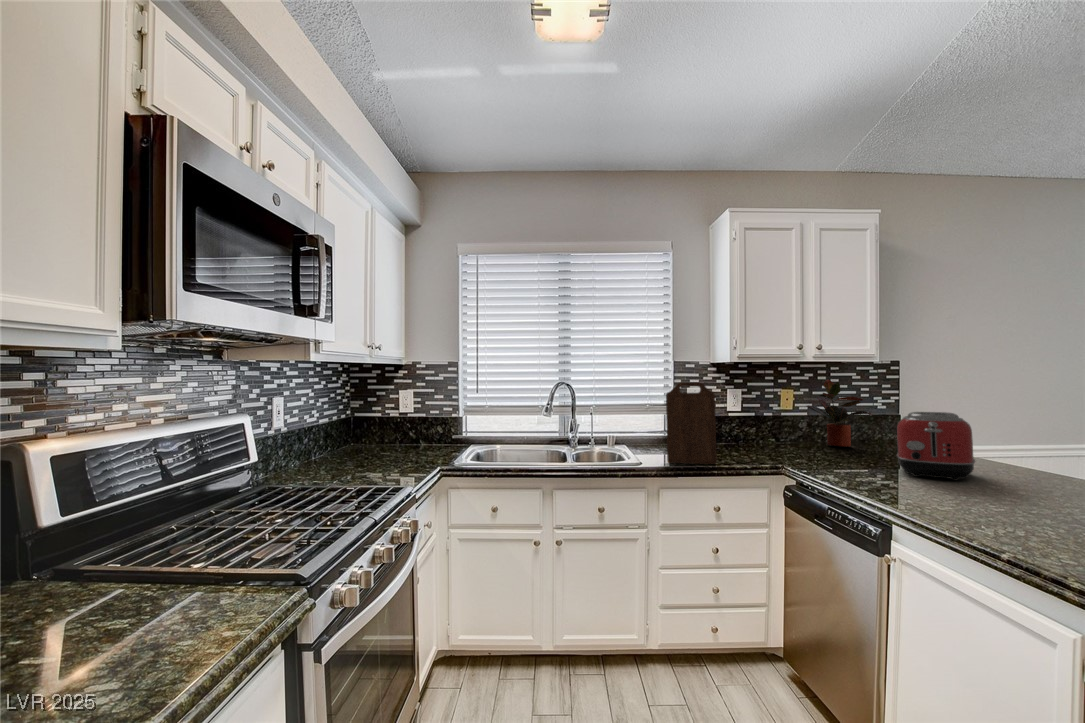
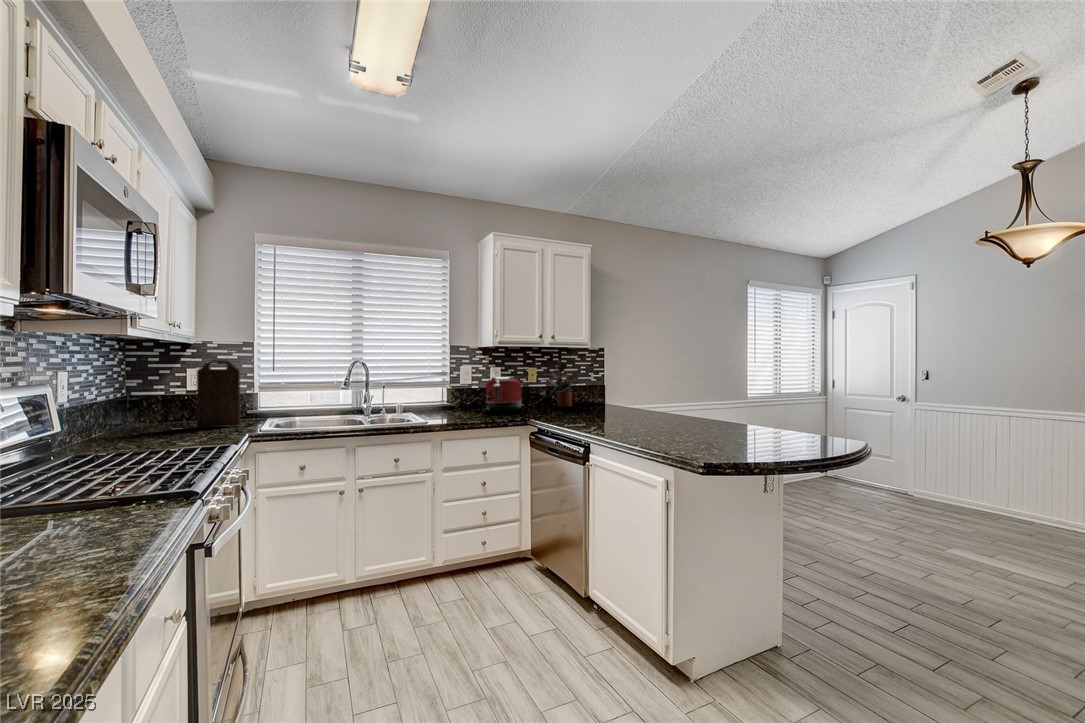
cutting board: present [666,382,717,464] -> present [197,360,240,427]
toaster: present [897,412,975,480] -> present [486,377,522,411]

